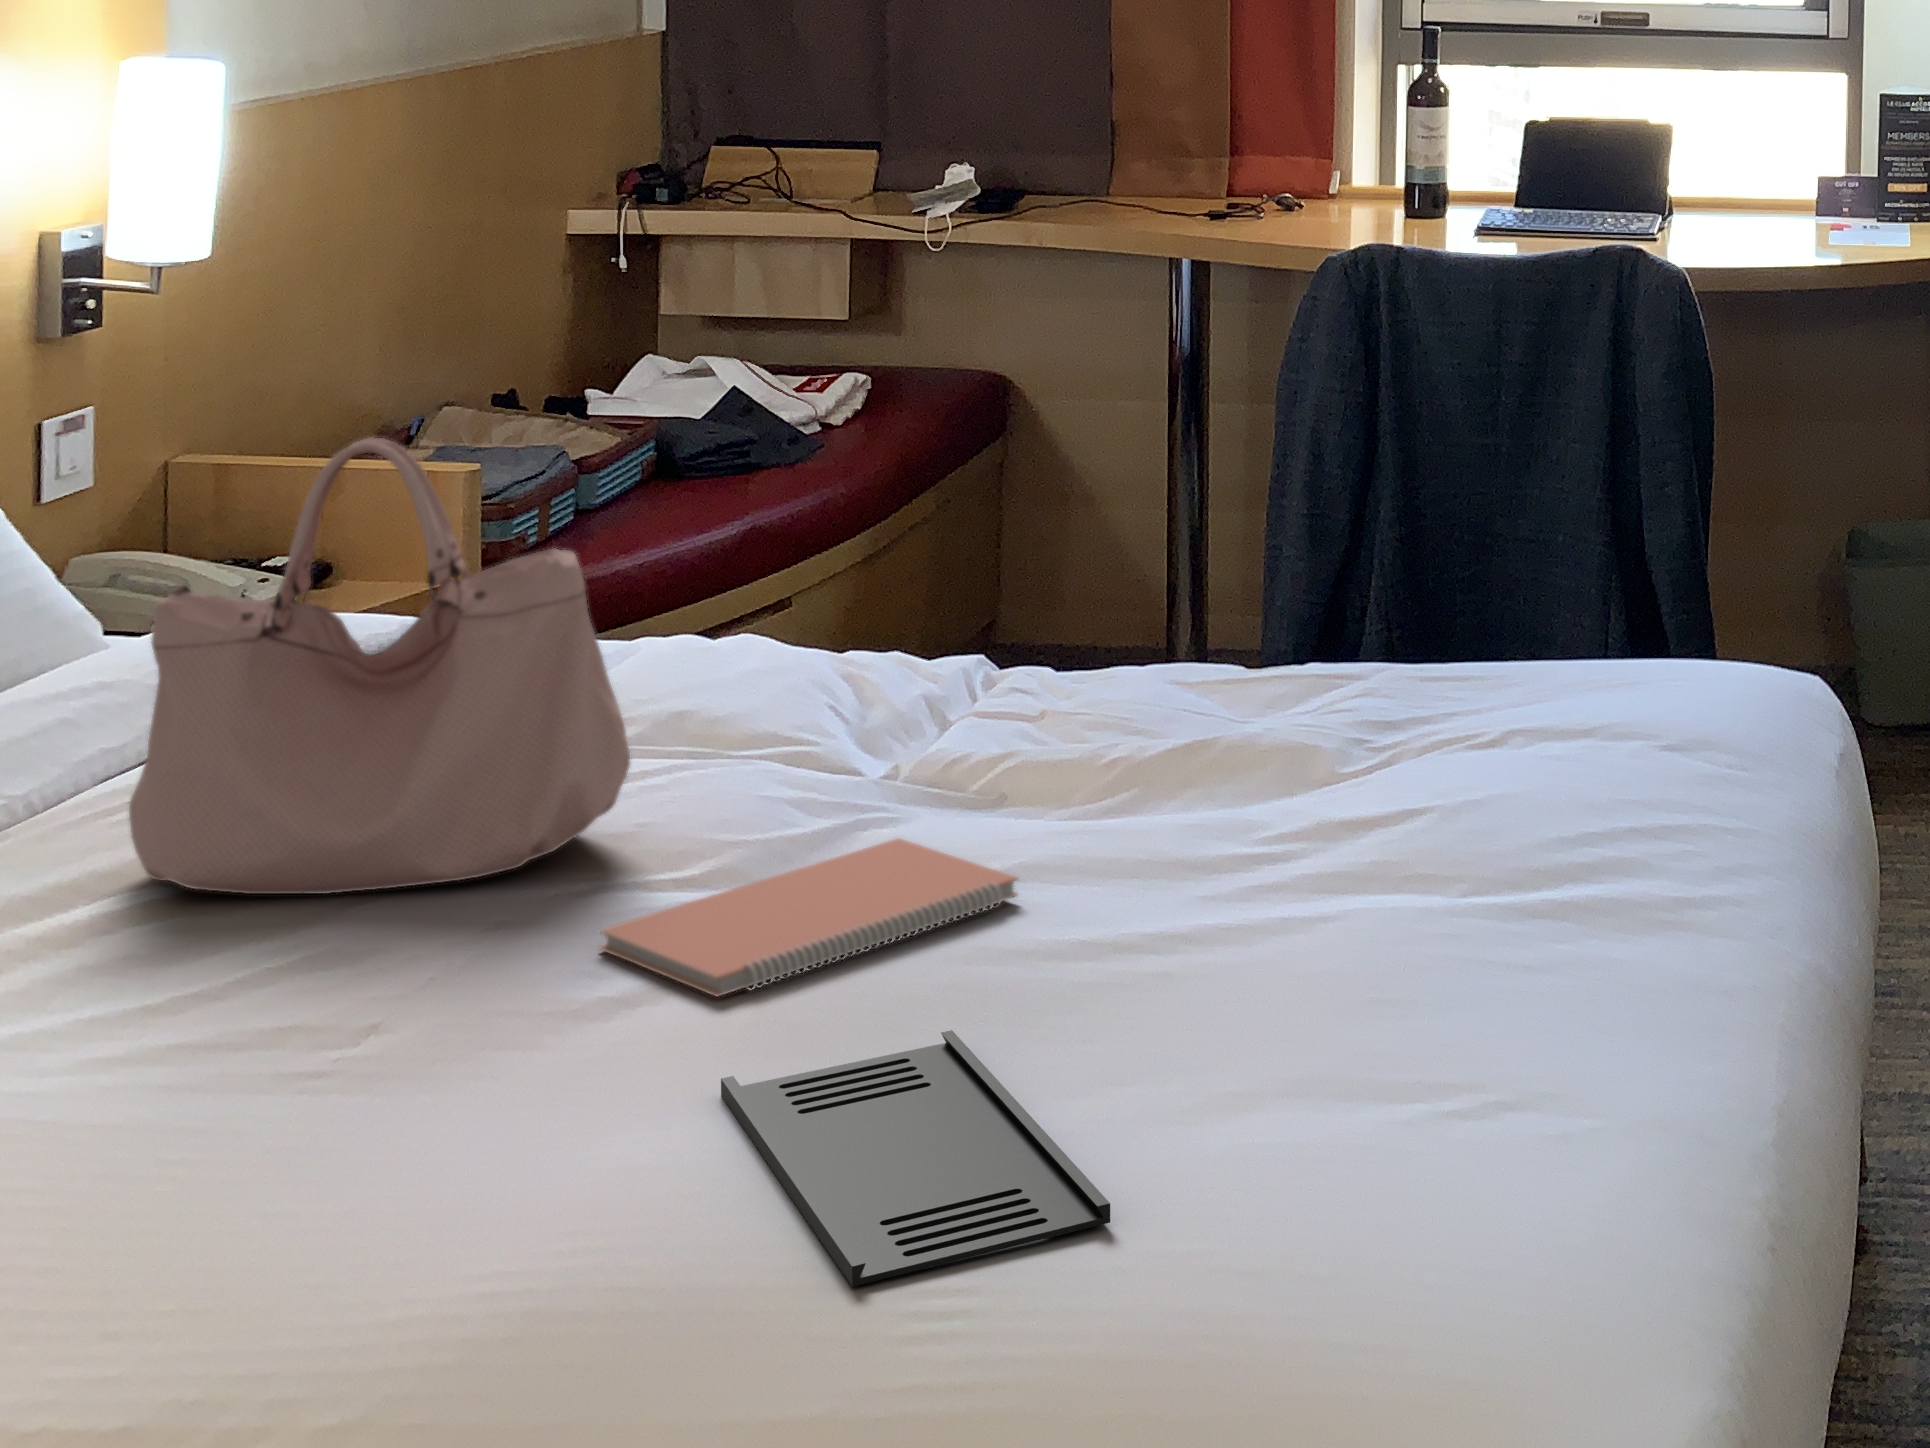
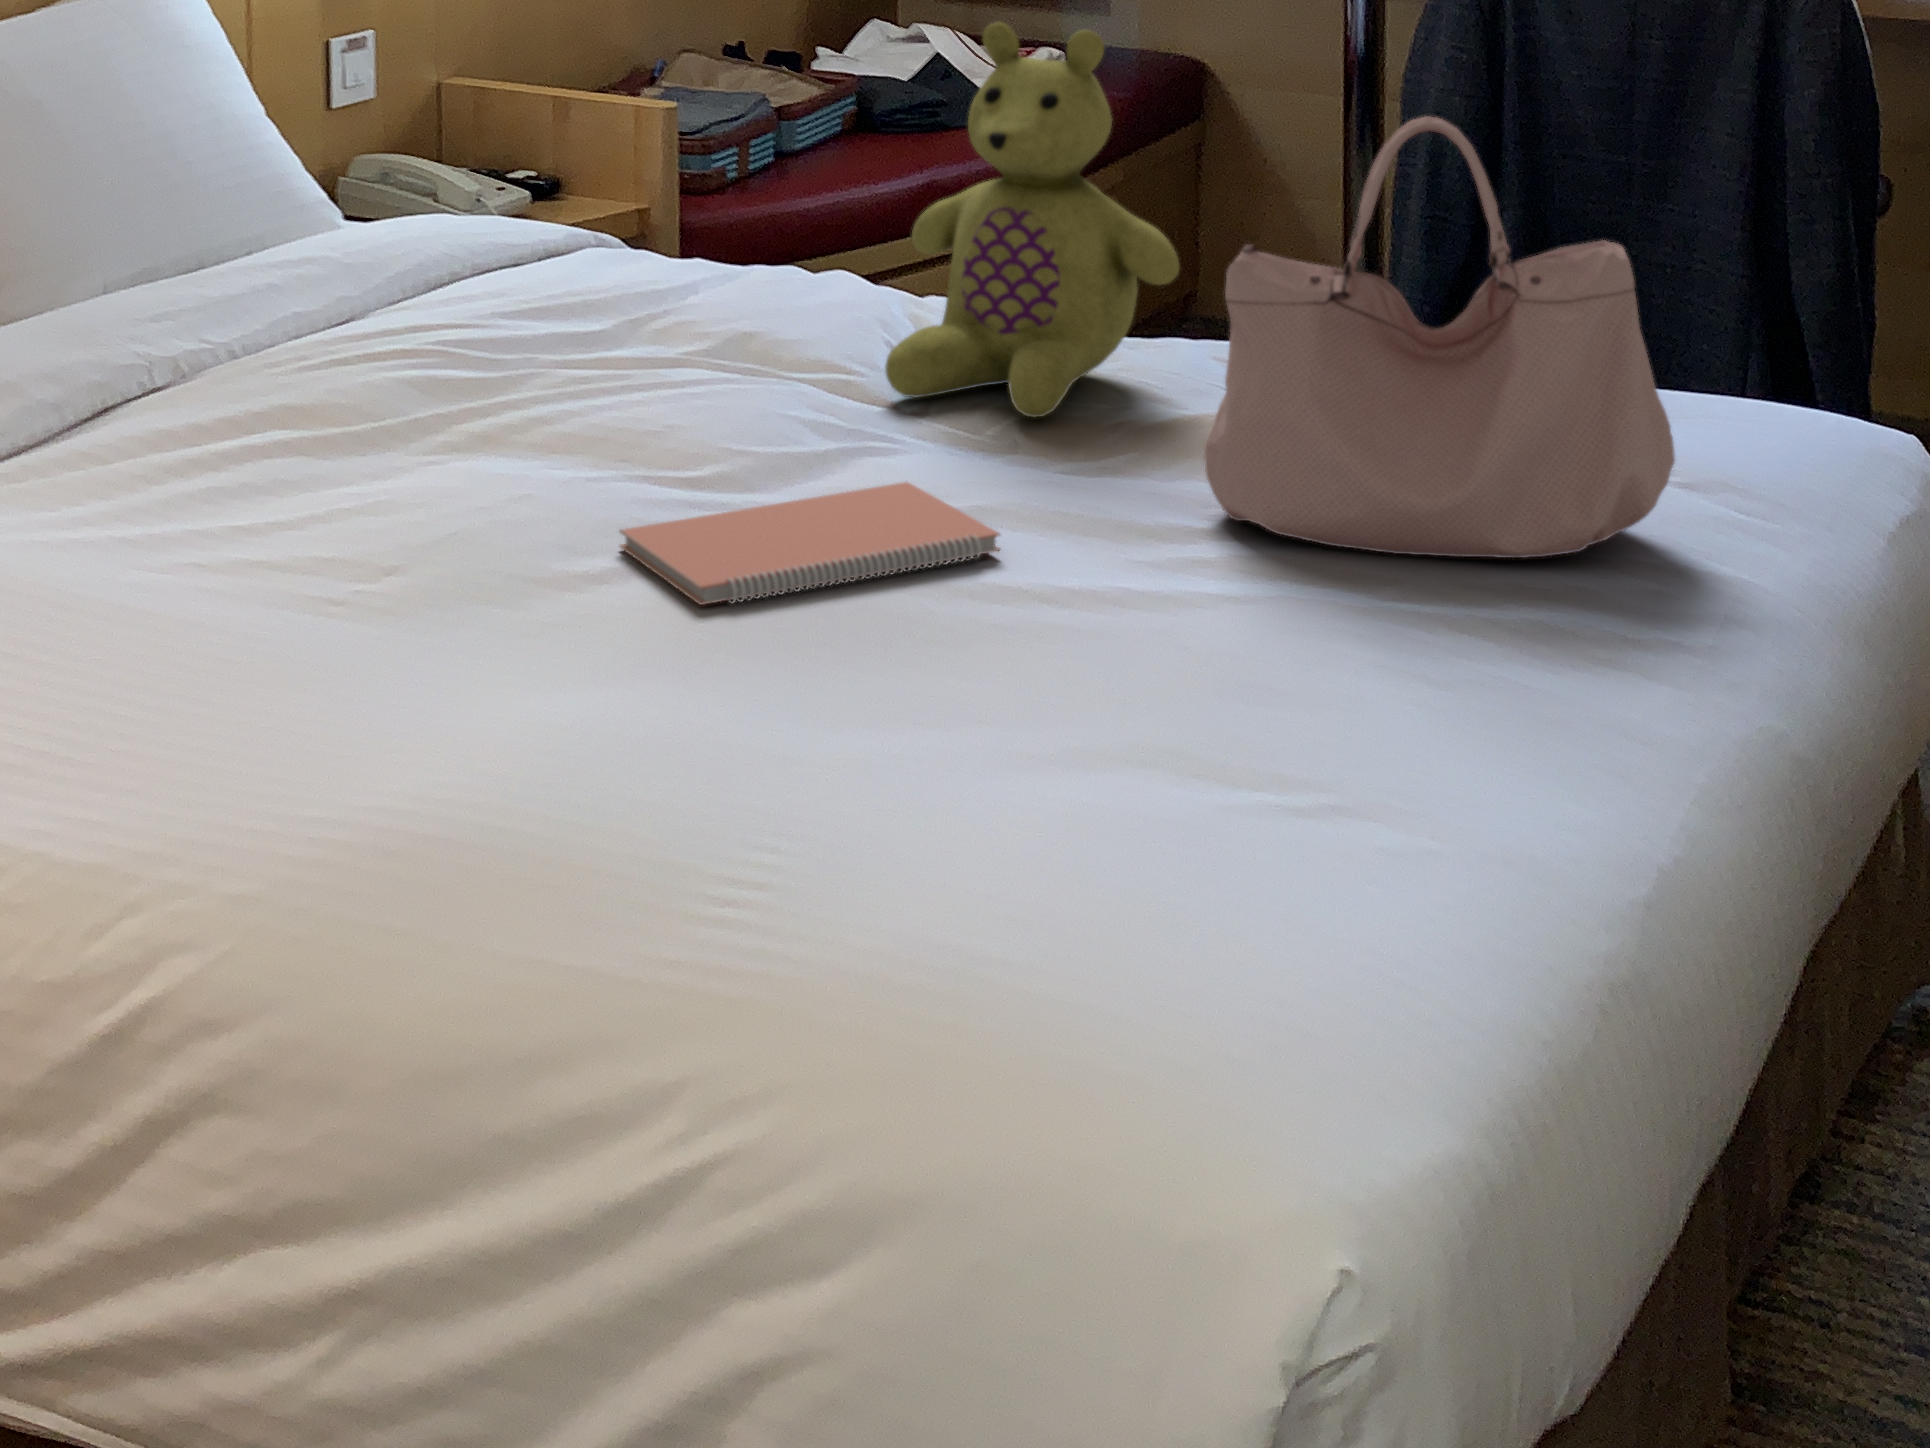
stuffed bear: none [832,351,1136,757] -> present [885,22,1179,417]
handbag: present [129,438,630,894] -> present [1204,116,1675,558]
tray: present [721,1030,1110,1287] -> none [671,668,966,890]

